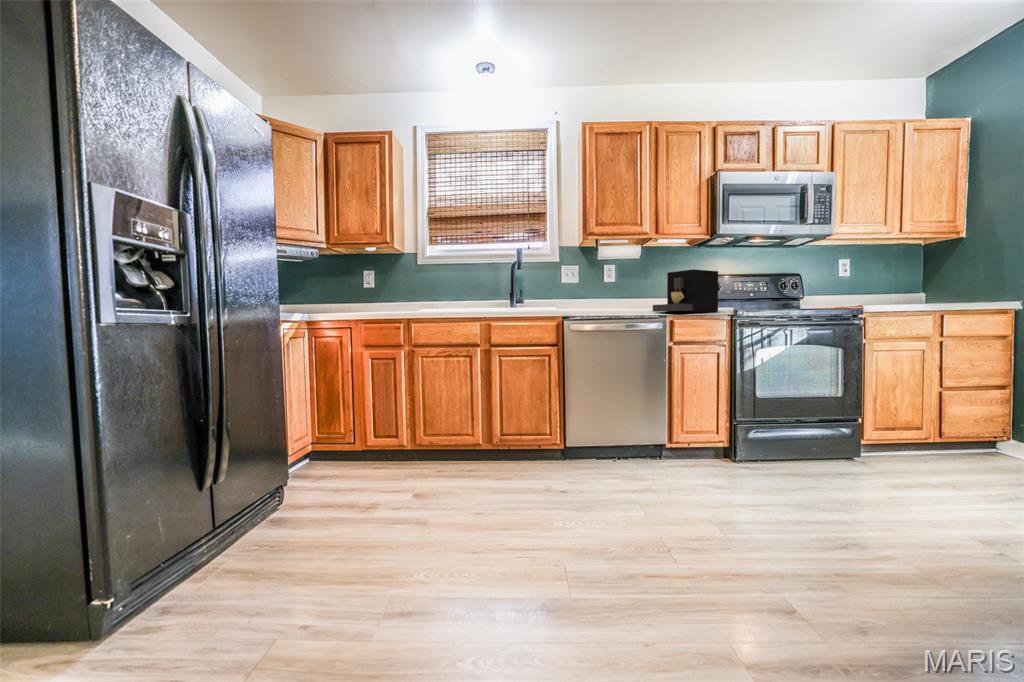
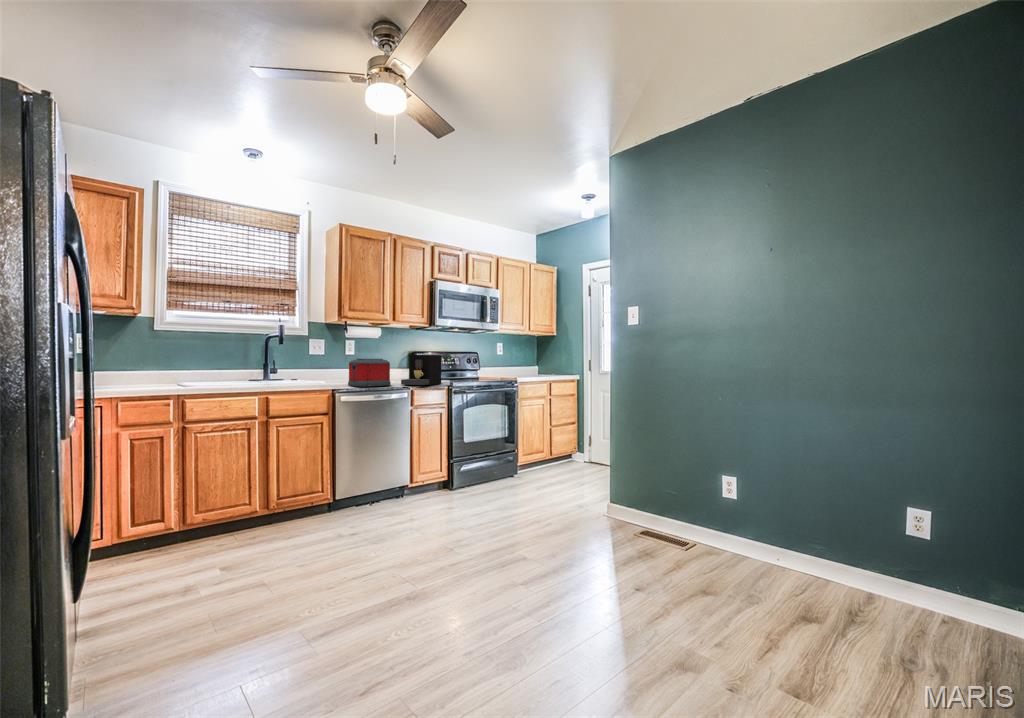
toaster: none [582,278,637,313] -> present [348,359,391,387]

